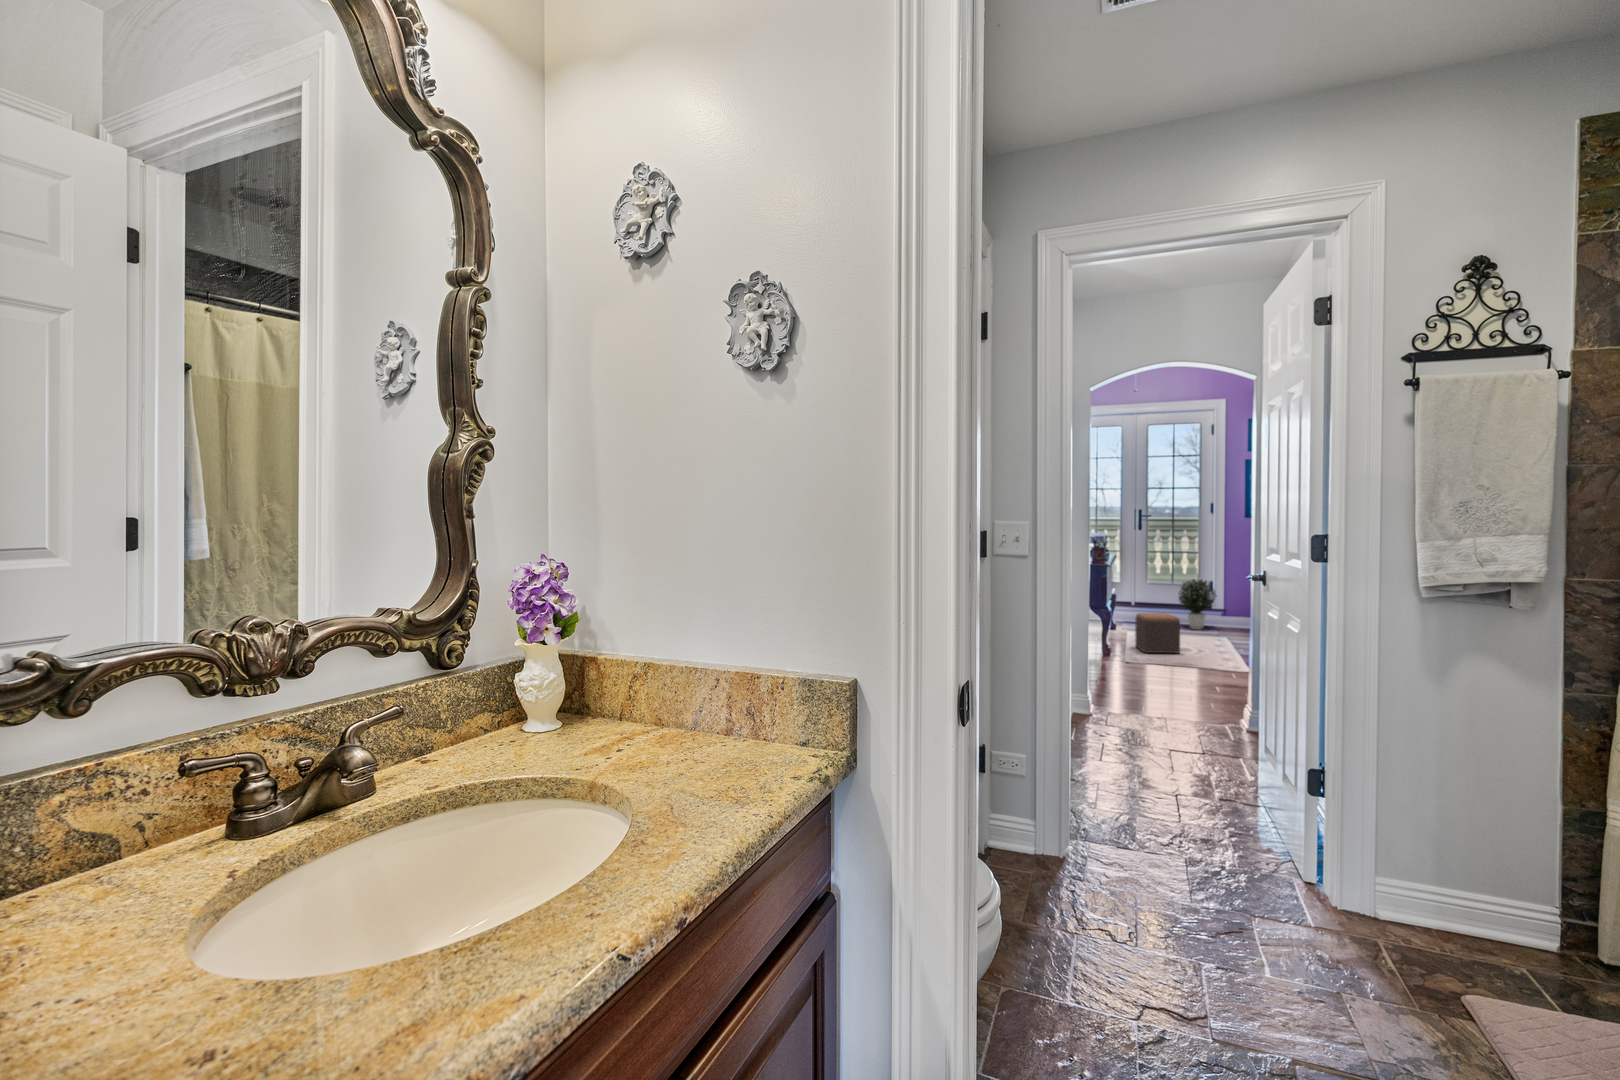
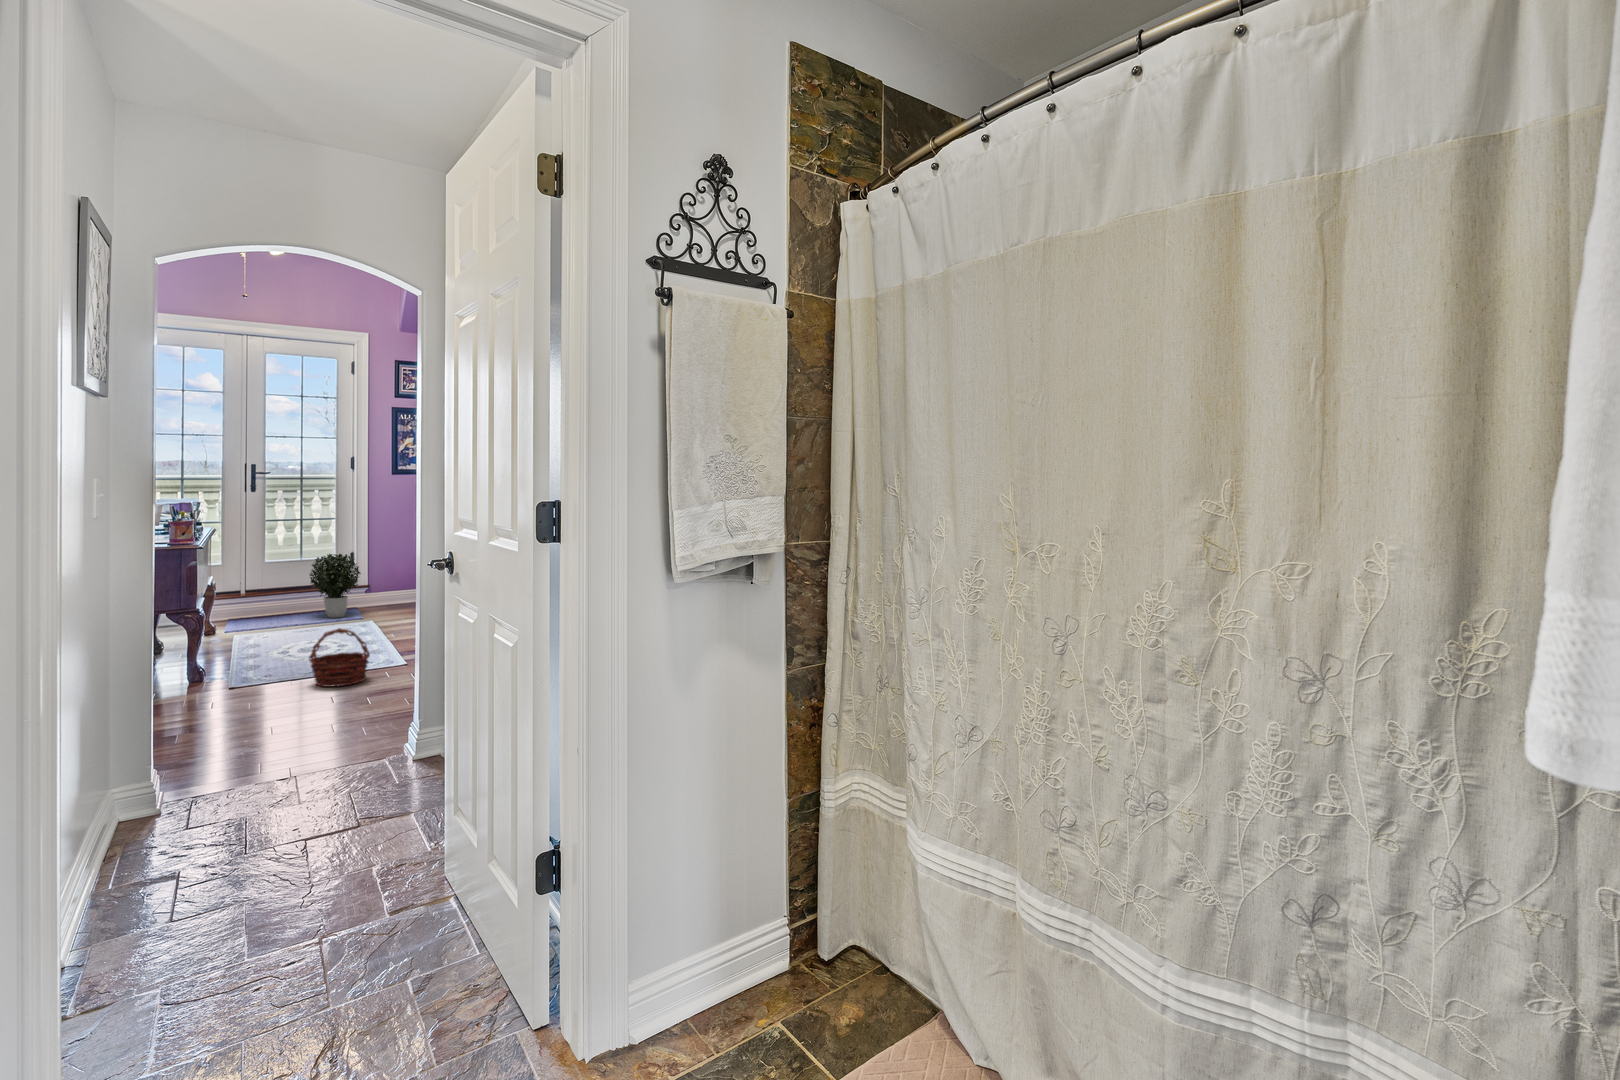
footstool: present [1135,613,1180,653] -> none [249,604,319,664]
basket: none [1172,632,1217,676] -> present [309,628,370,687]

